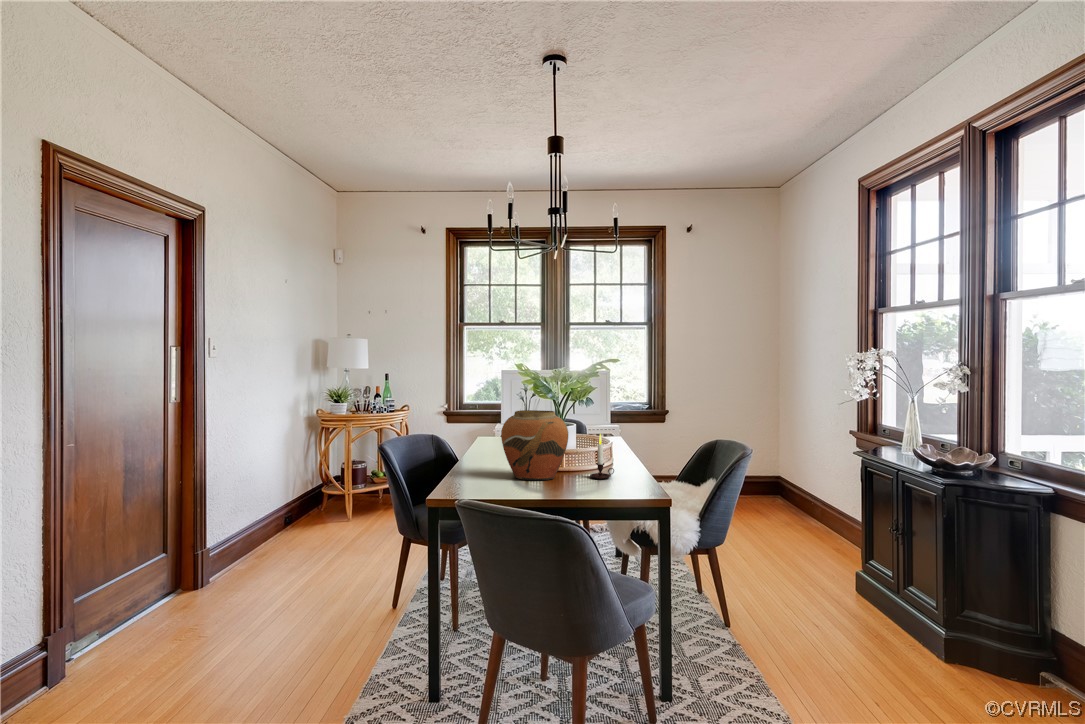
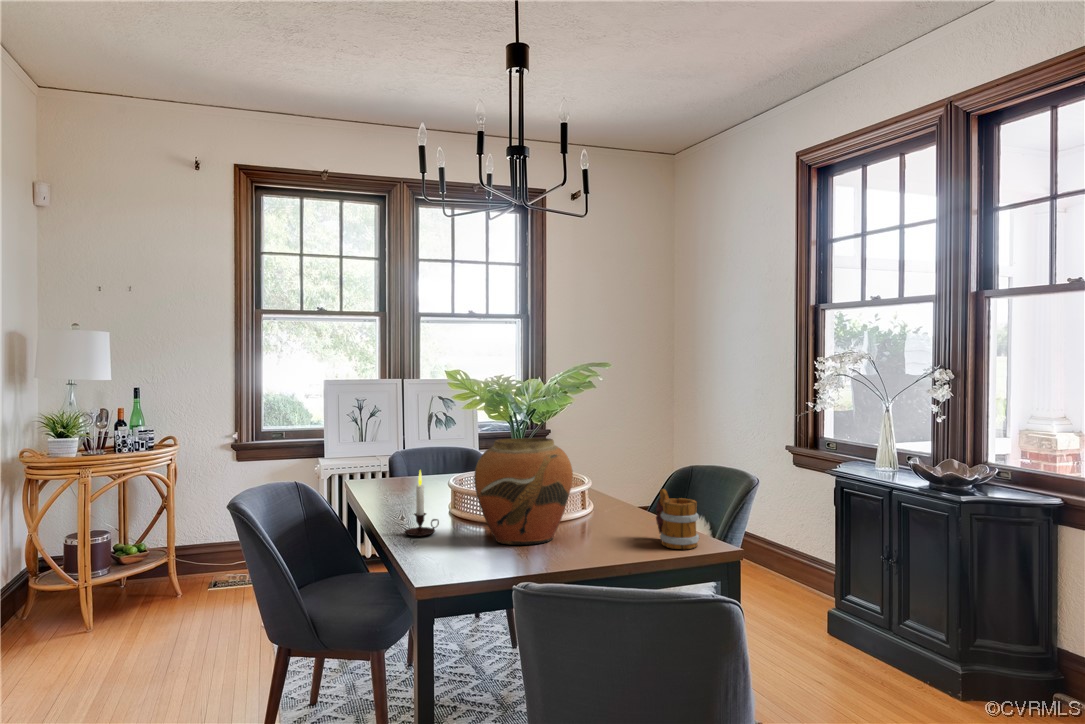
candle: present [590,434,614,479] -> present [405,471,439,536]
mug: none [618,449,645,492] -> present [656,489,699,549]

